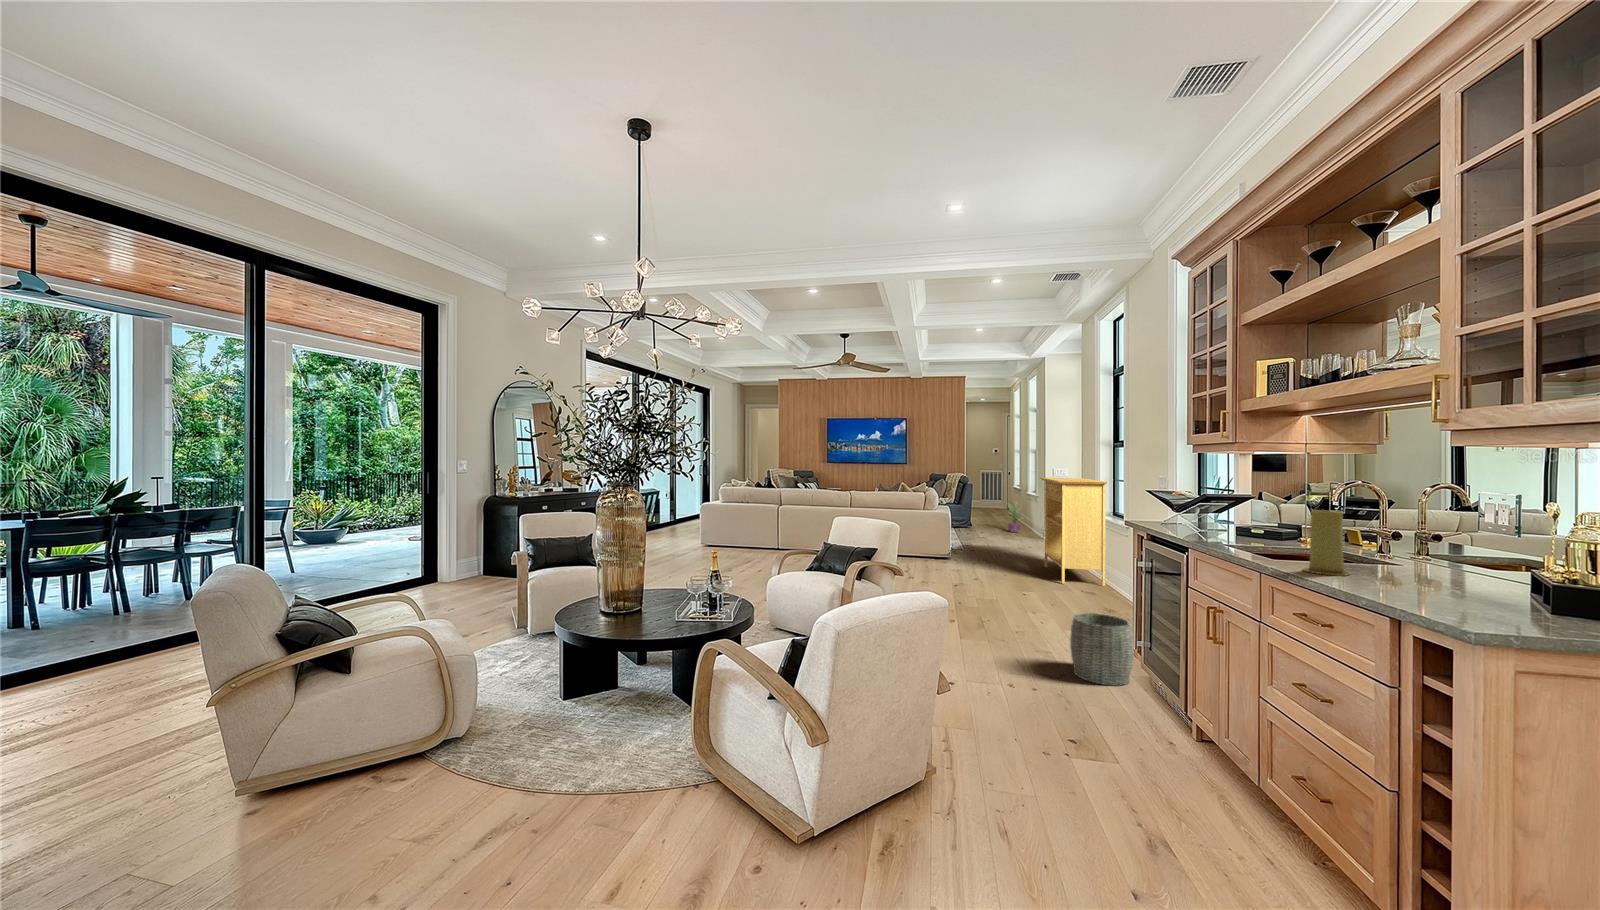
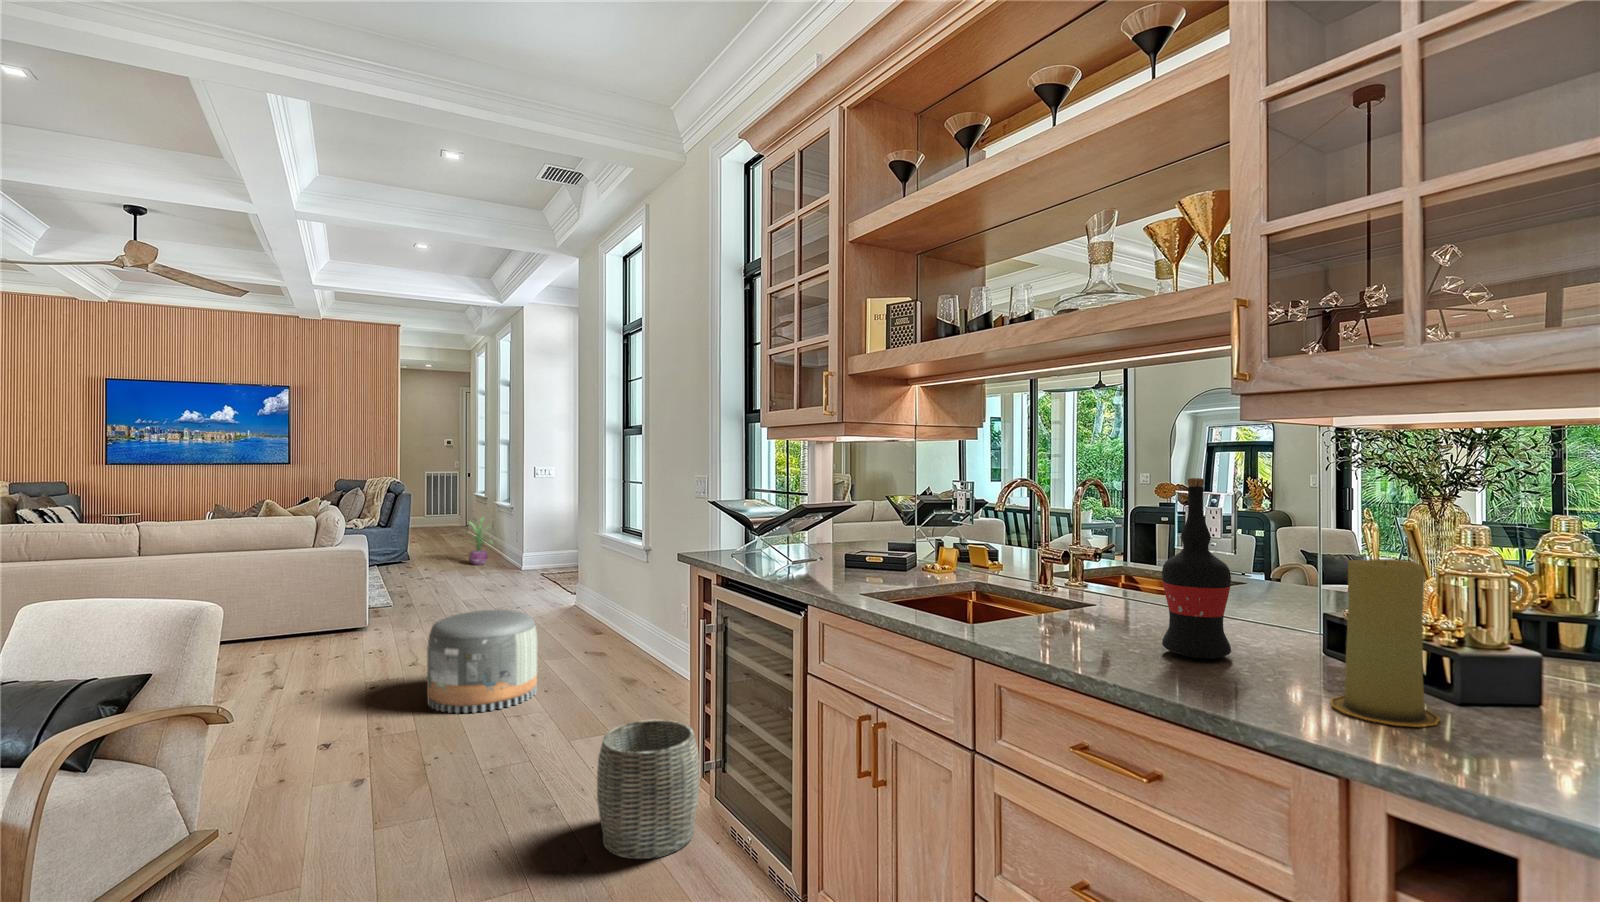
console table: present [1040,478,1107,586] -> none [522,481,622,647]
wine bottle: none [1383,480,1436,585] -> present [1162,478,1231,658]
candle: present [1303,510,1350,575] -> present [1331,559,1440,727]
pouf: none [983,551,1045,607] -> present [427,610,537,713]

